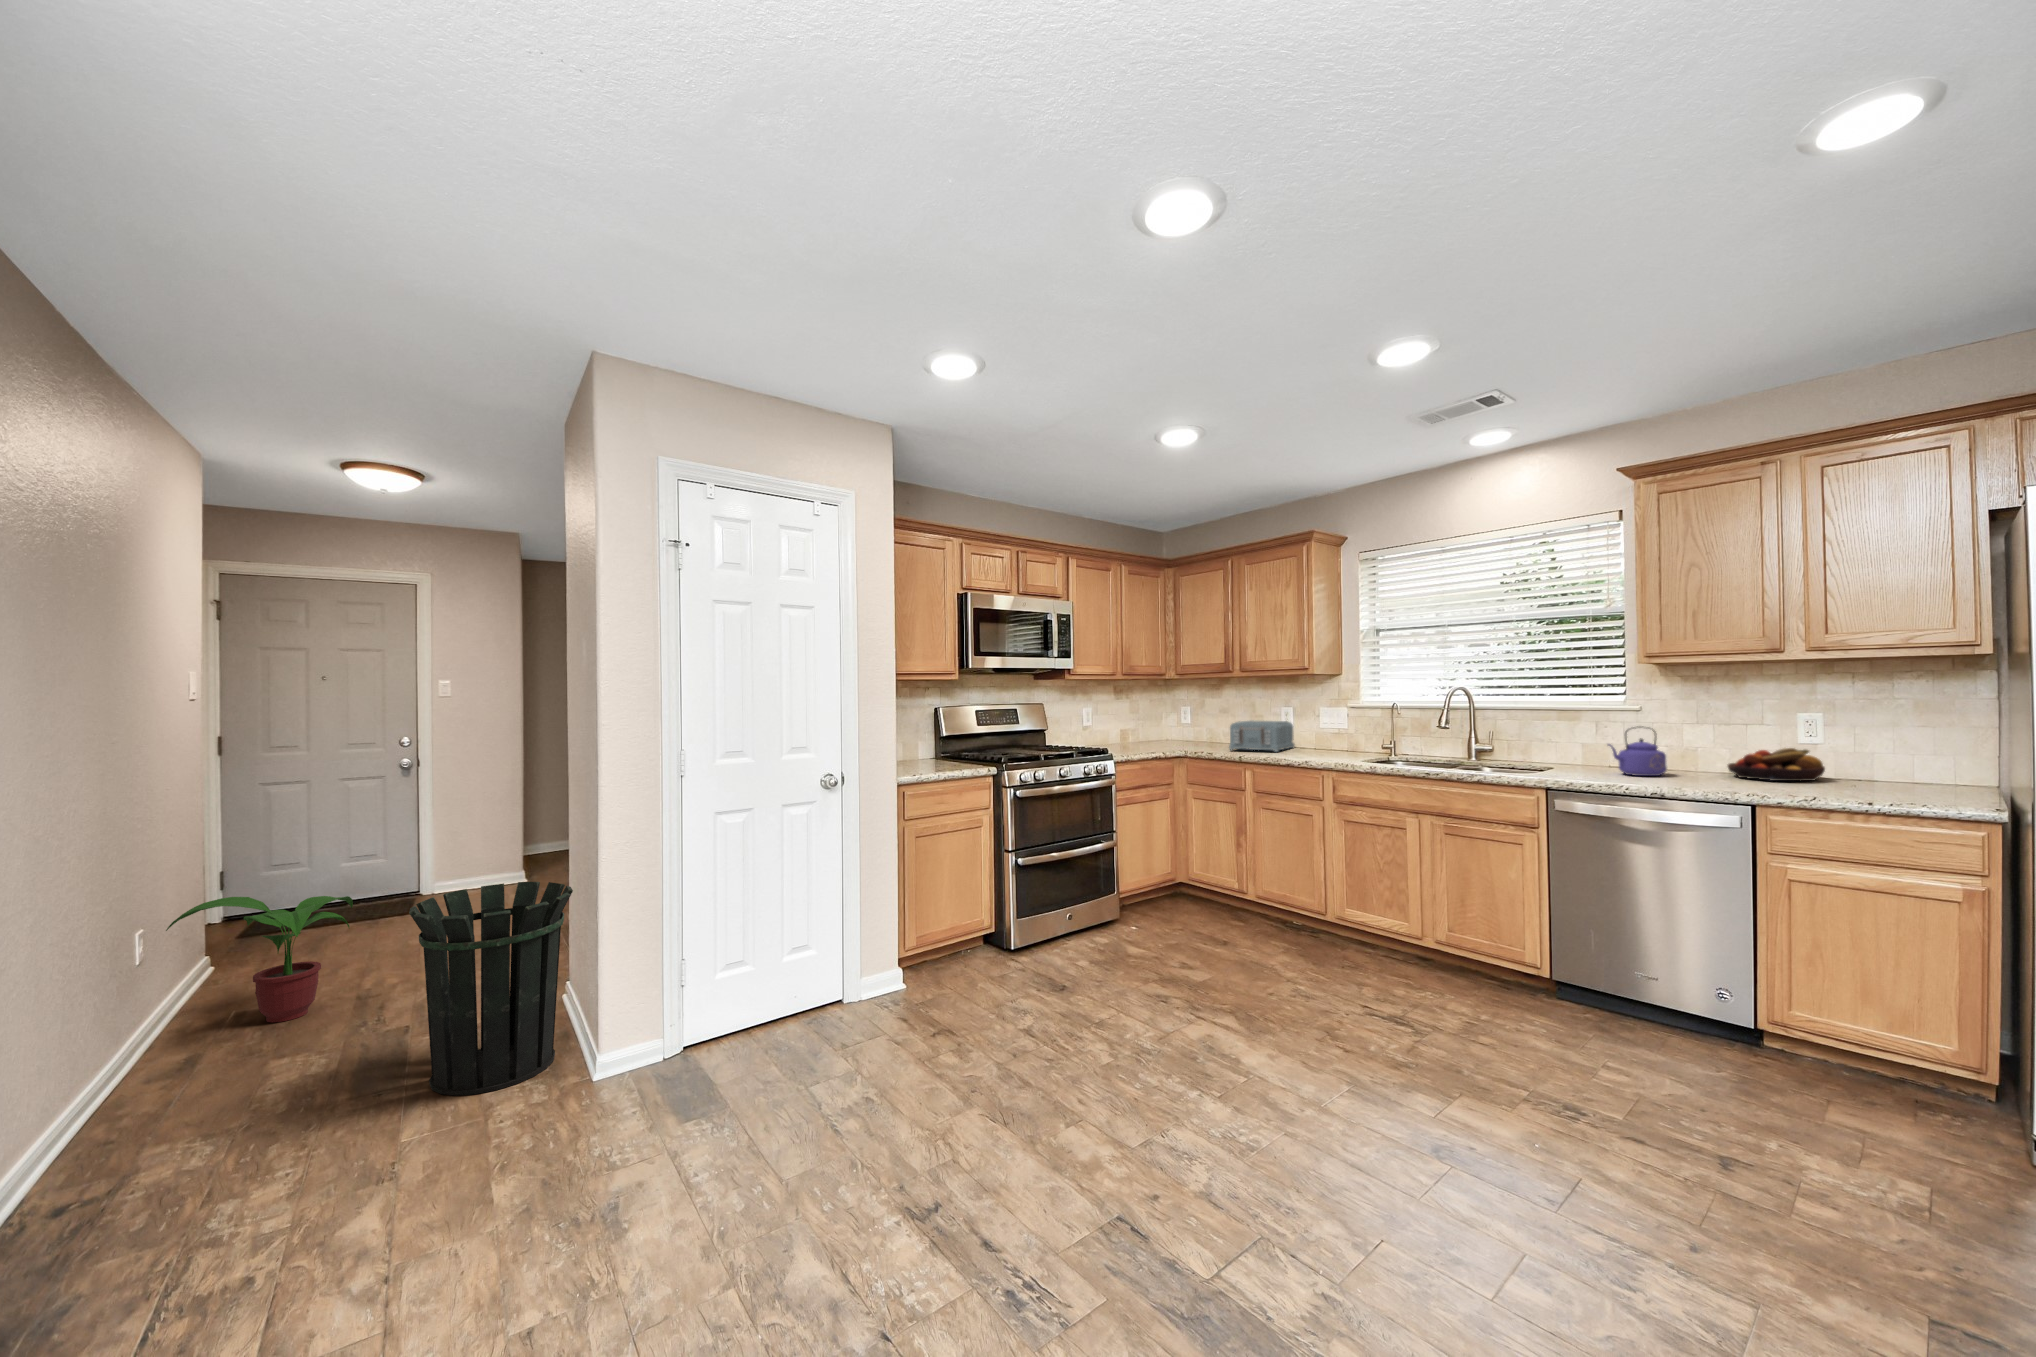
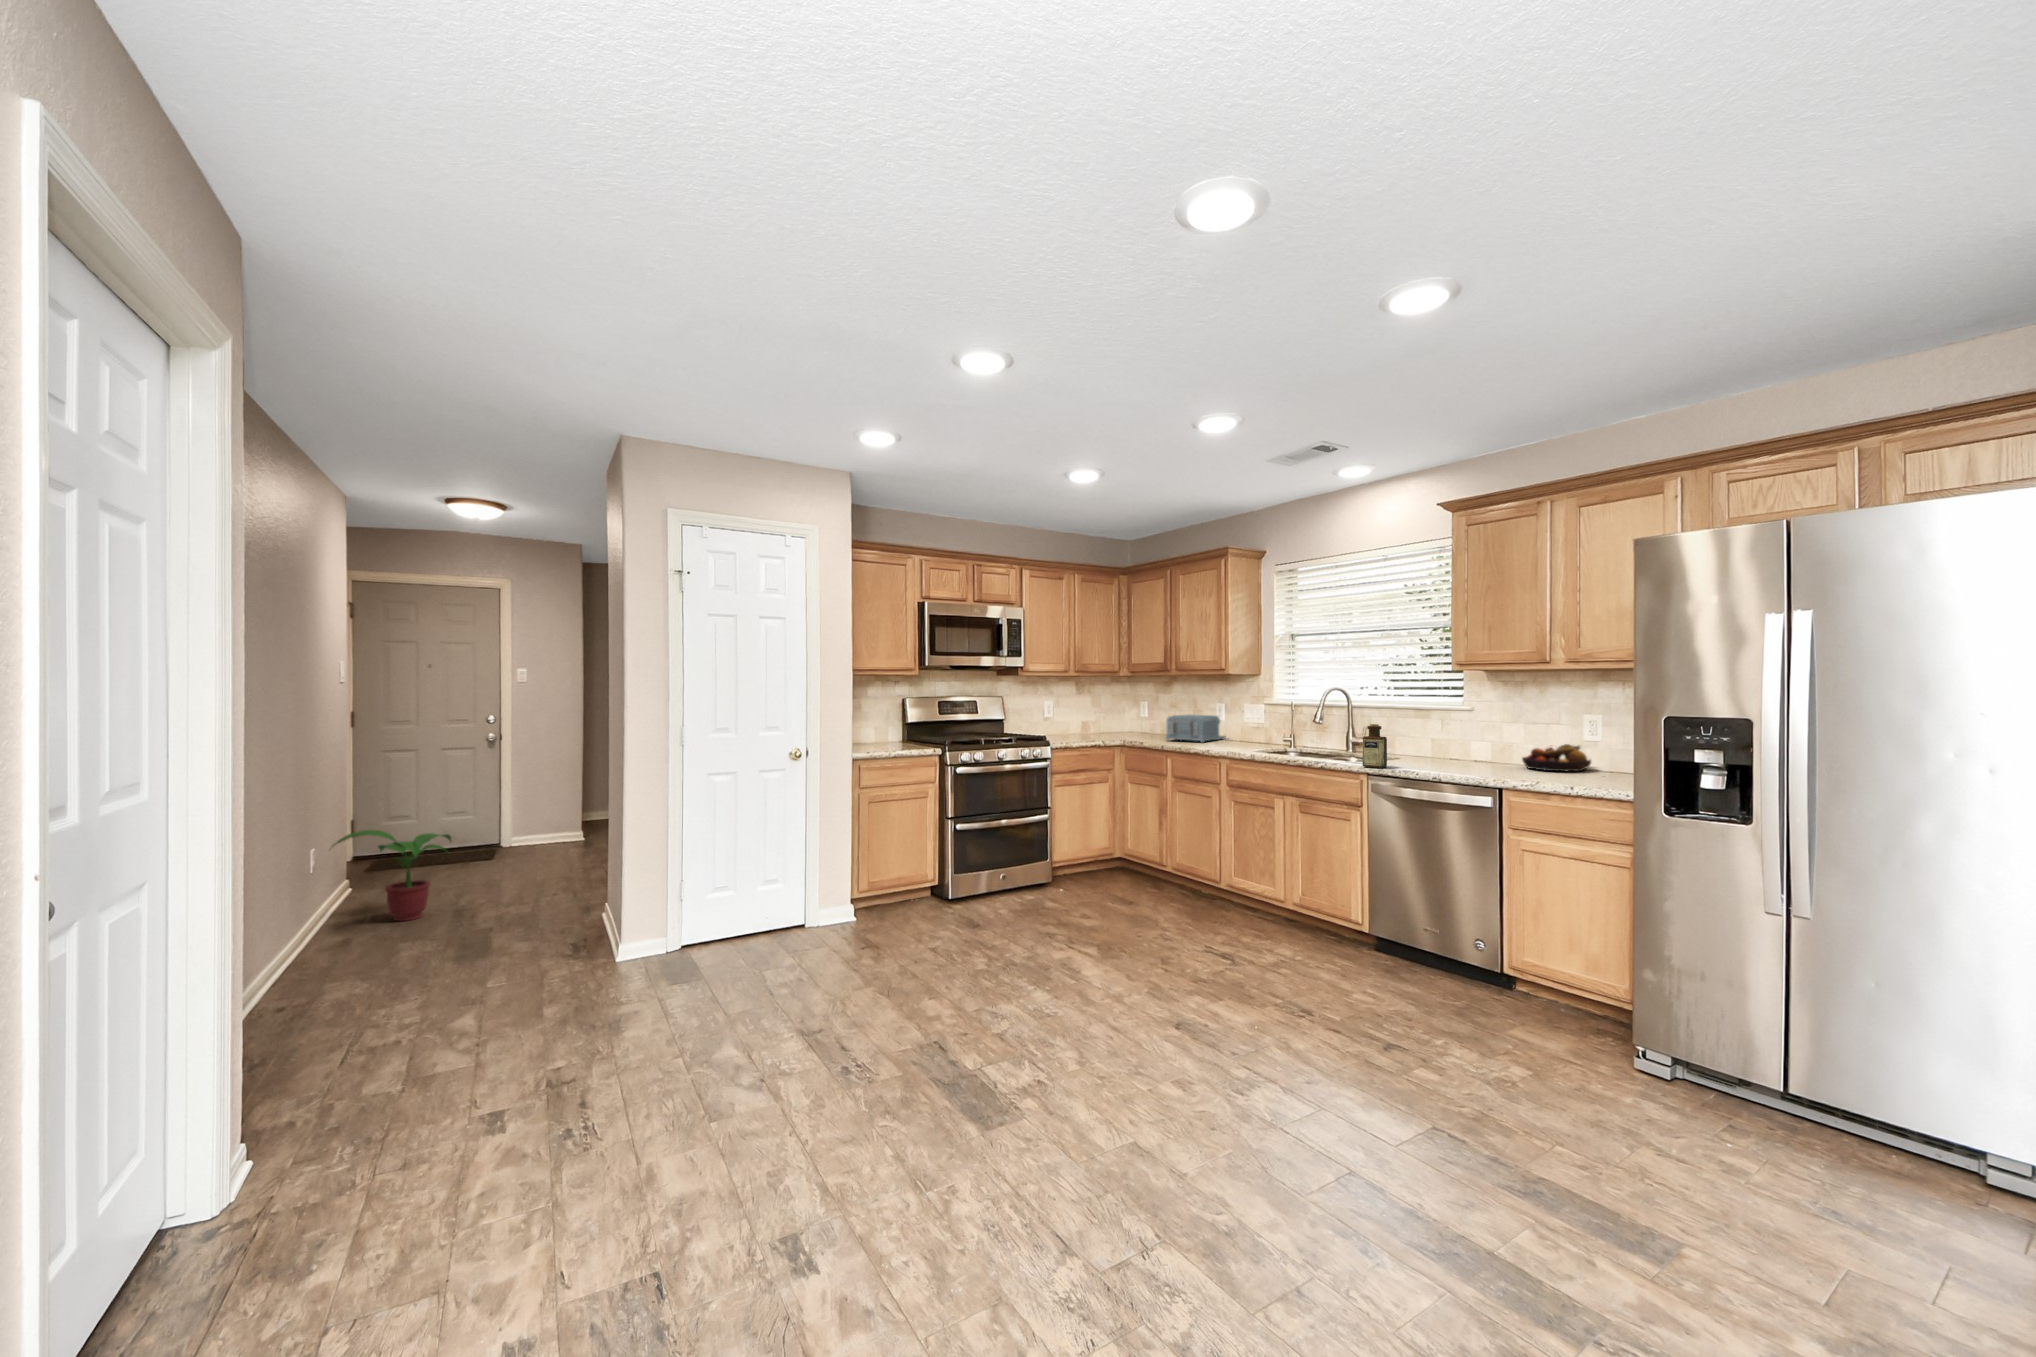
bottle: none [1534,728,1564,781] -> present [1362,724,1387,768]
kettle: present [1608,730,1667,776] -> none [1429,724,1476,766]
waste bin: present [409,882,573,1096] -> none [491,823,603,965]

